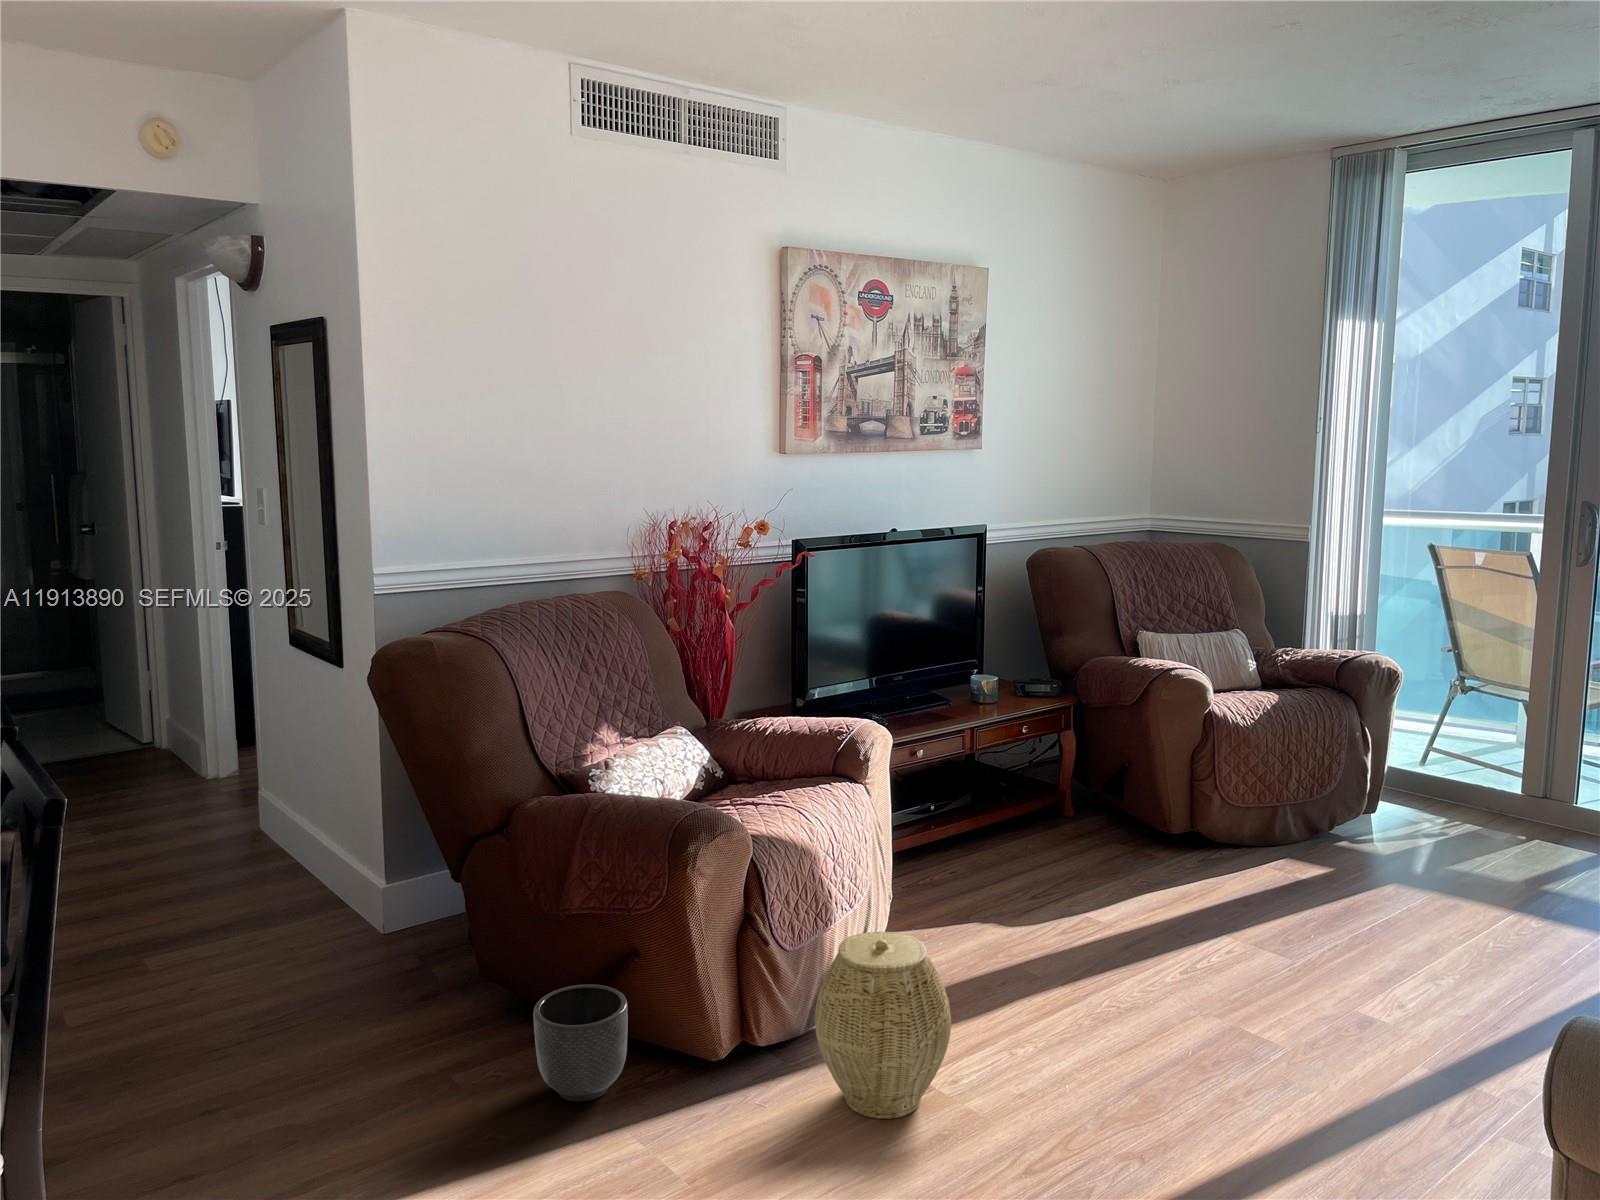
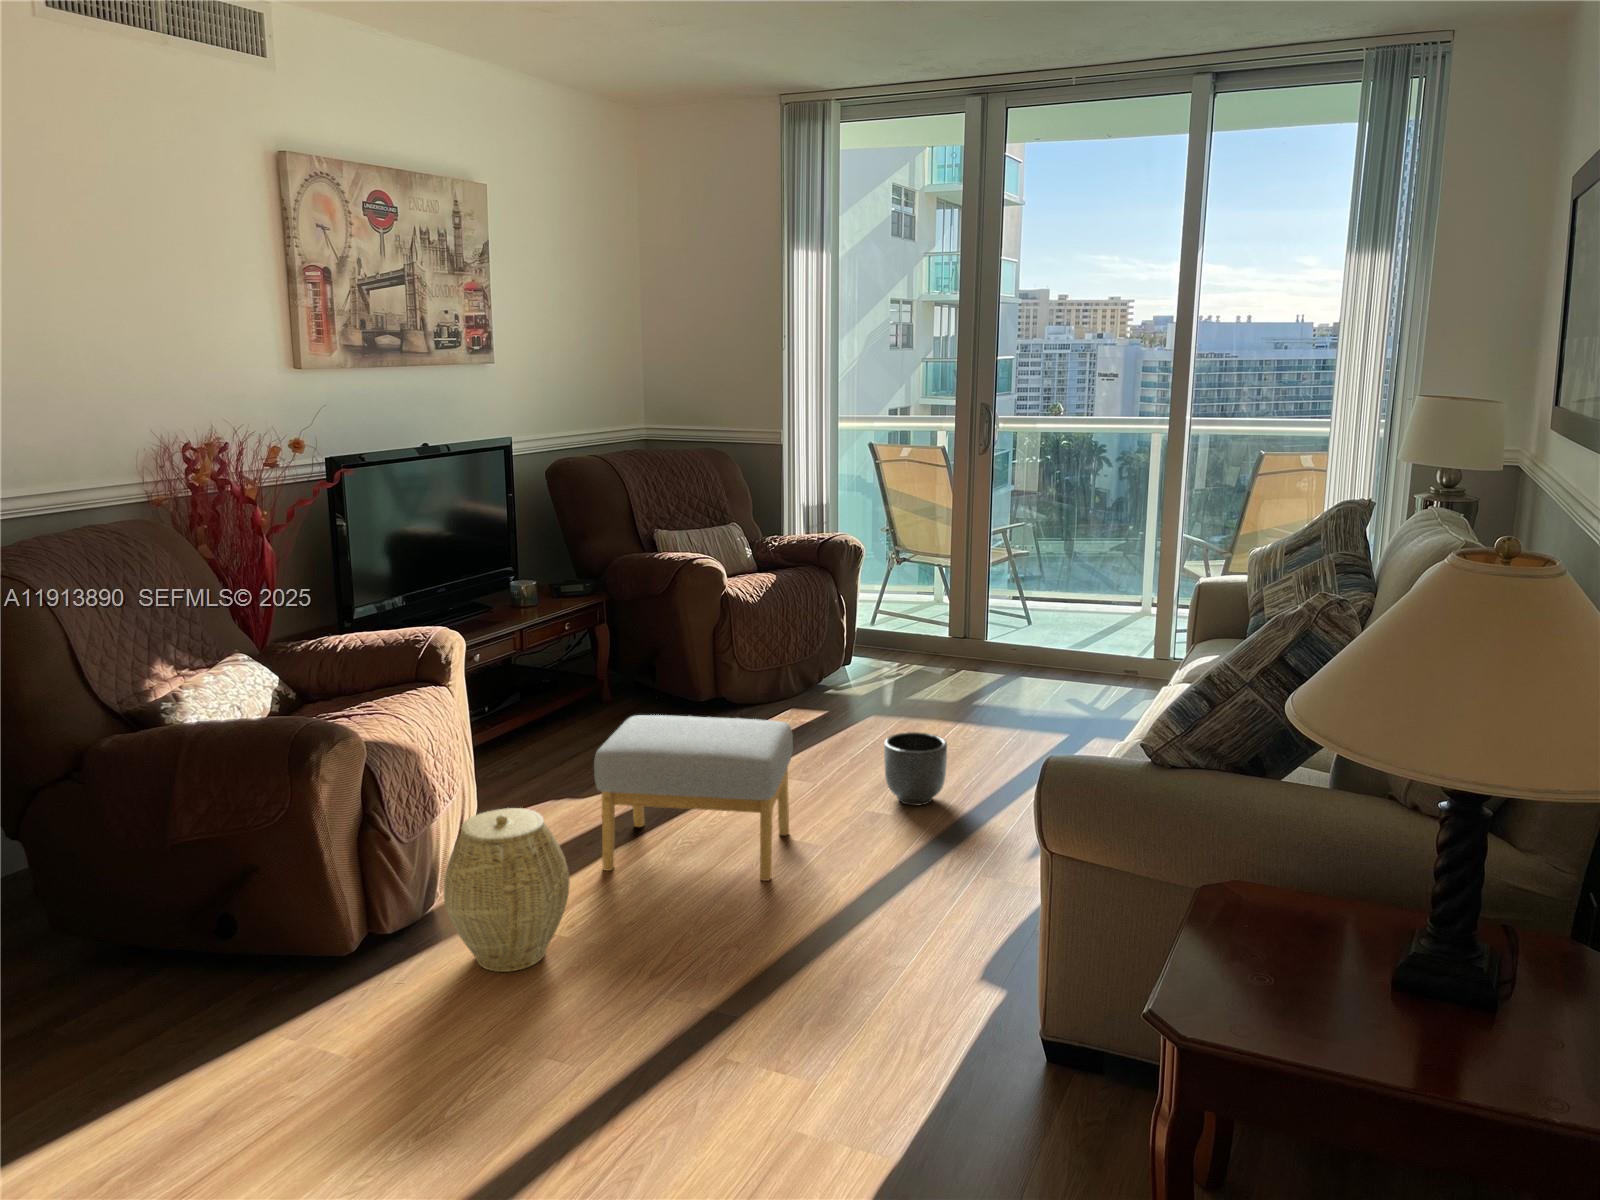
footstool: none [1008,845,1256,1076] -> present [594,715,793,881]
planter: present [533,984,628,1102] -> present [884,732,947,806]

